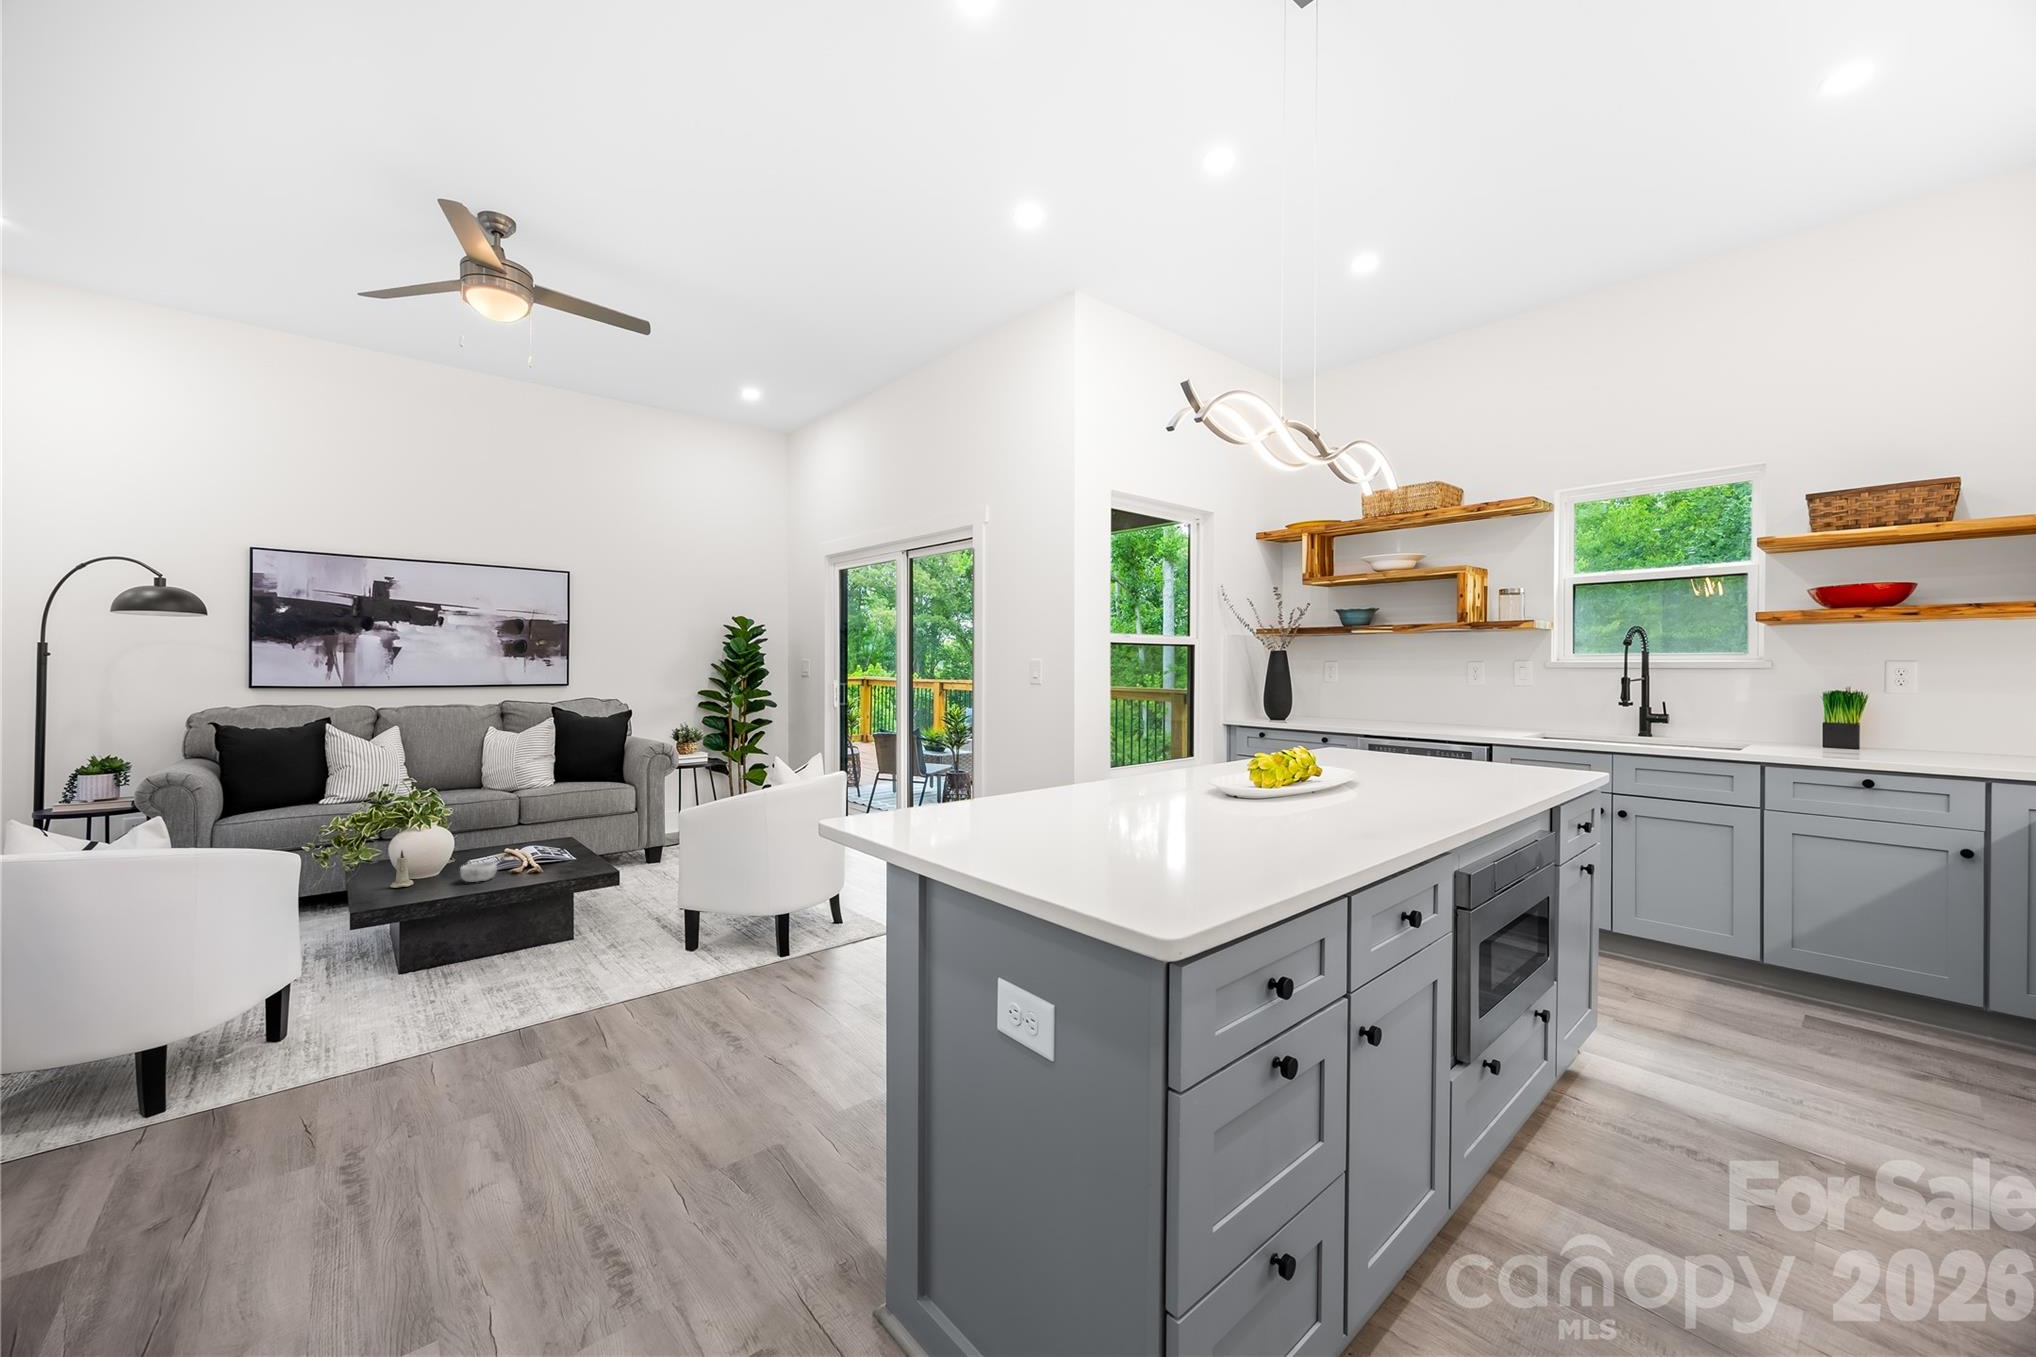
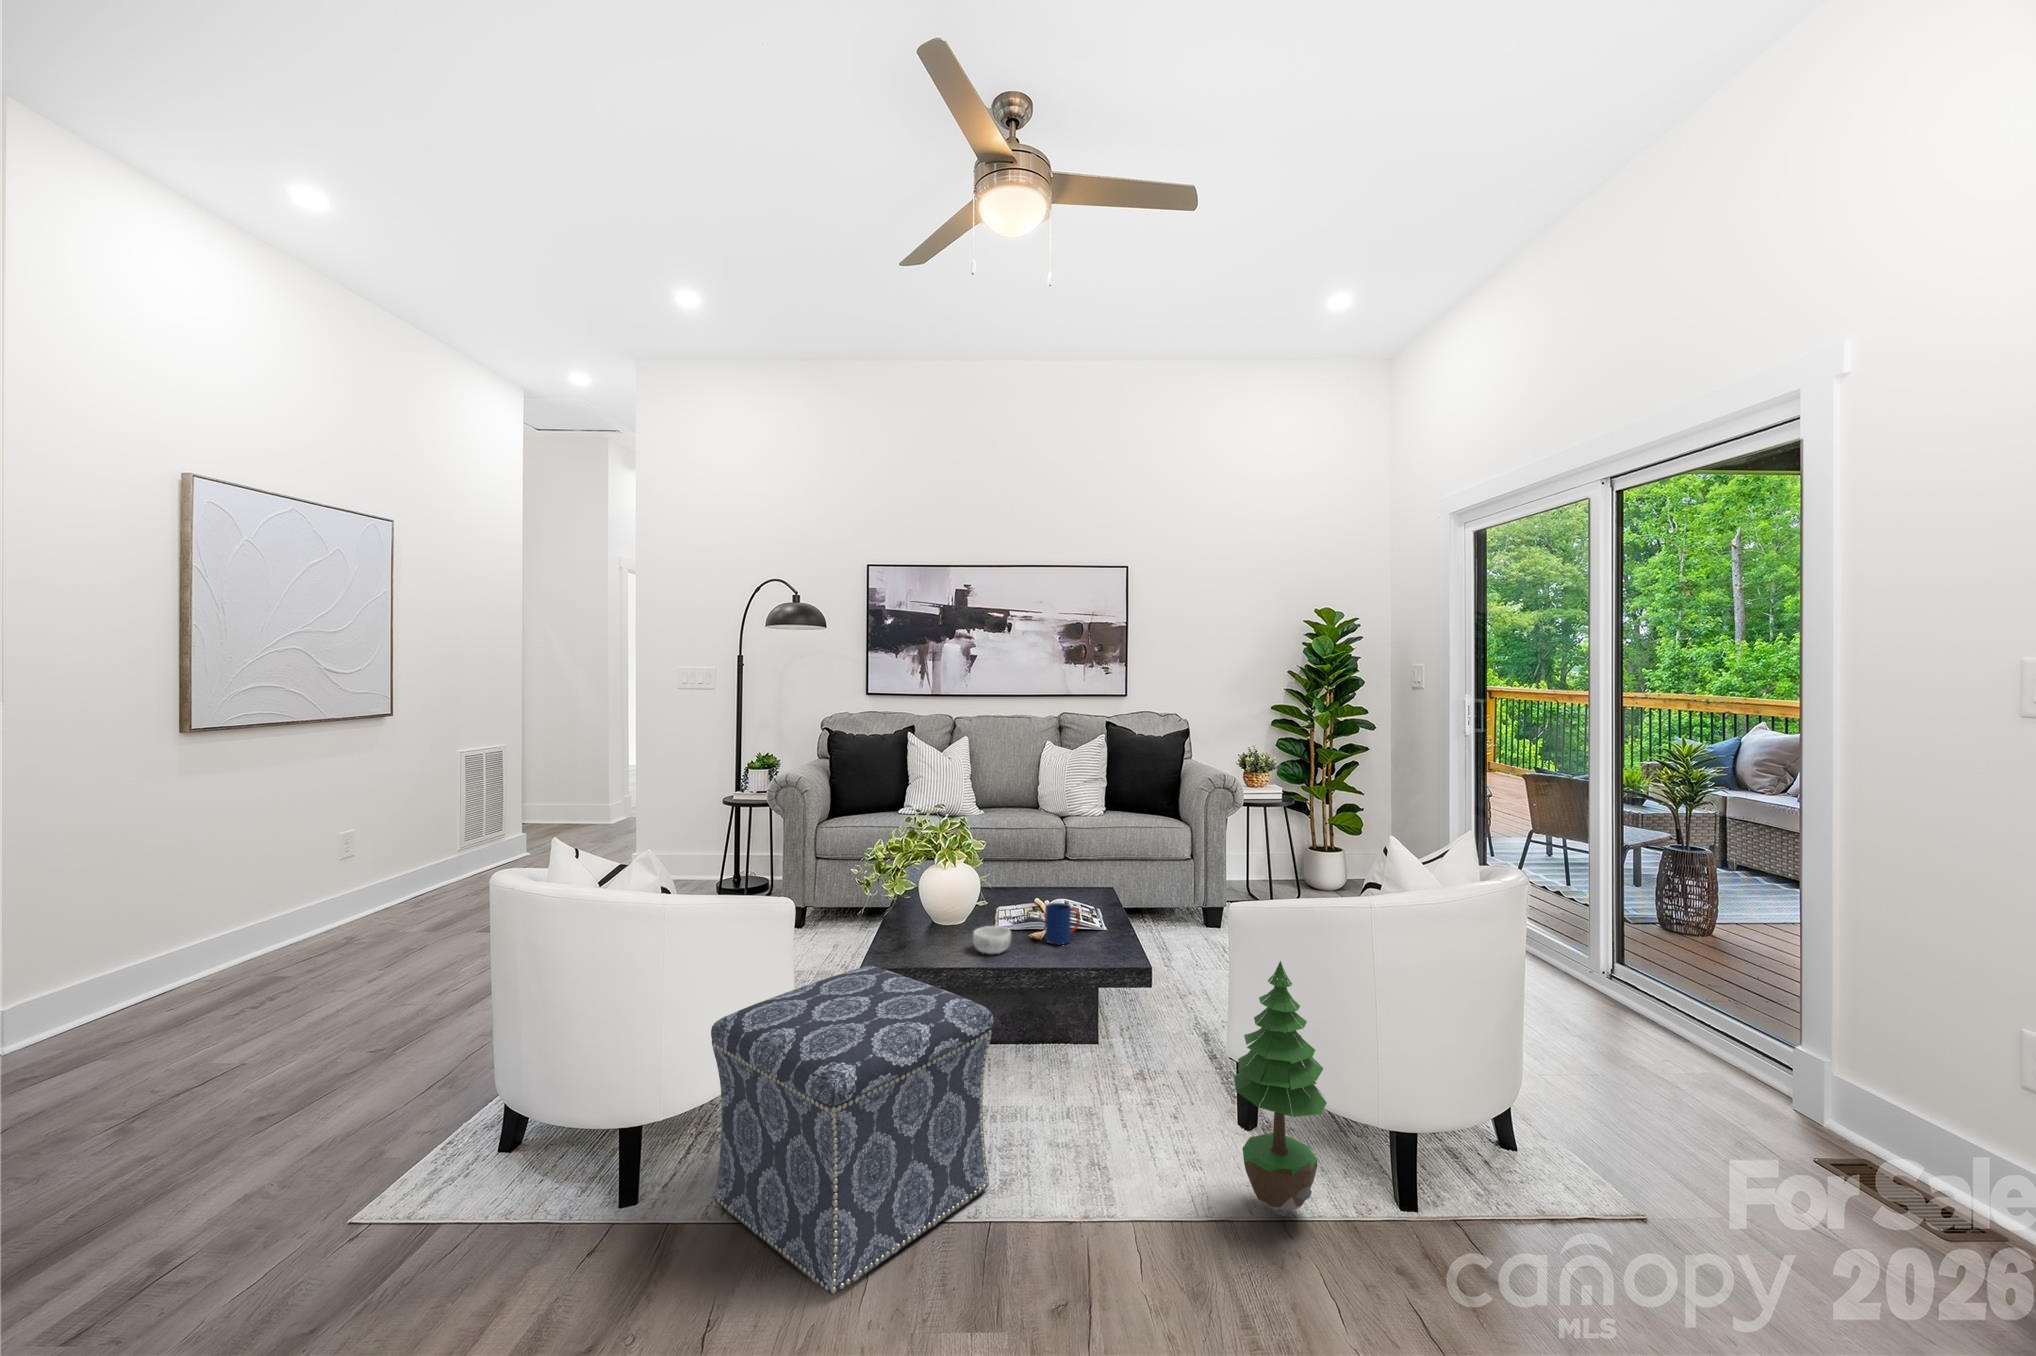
potted tree: none [686,828,744,978] -> present [1234,961,1327,1216]
mug: none [525,838,556,869] -> present [1045,903,1080,945]
candle: present [390,850,414,888] -> none [909,897,932,944]
ottoman: none [242,890,511,1089] -> present [711,966,993,1295]

